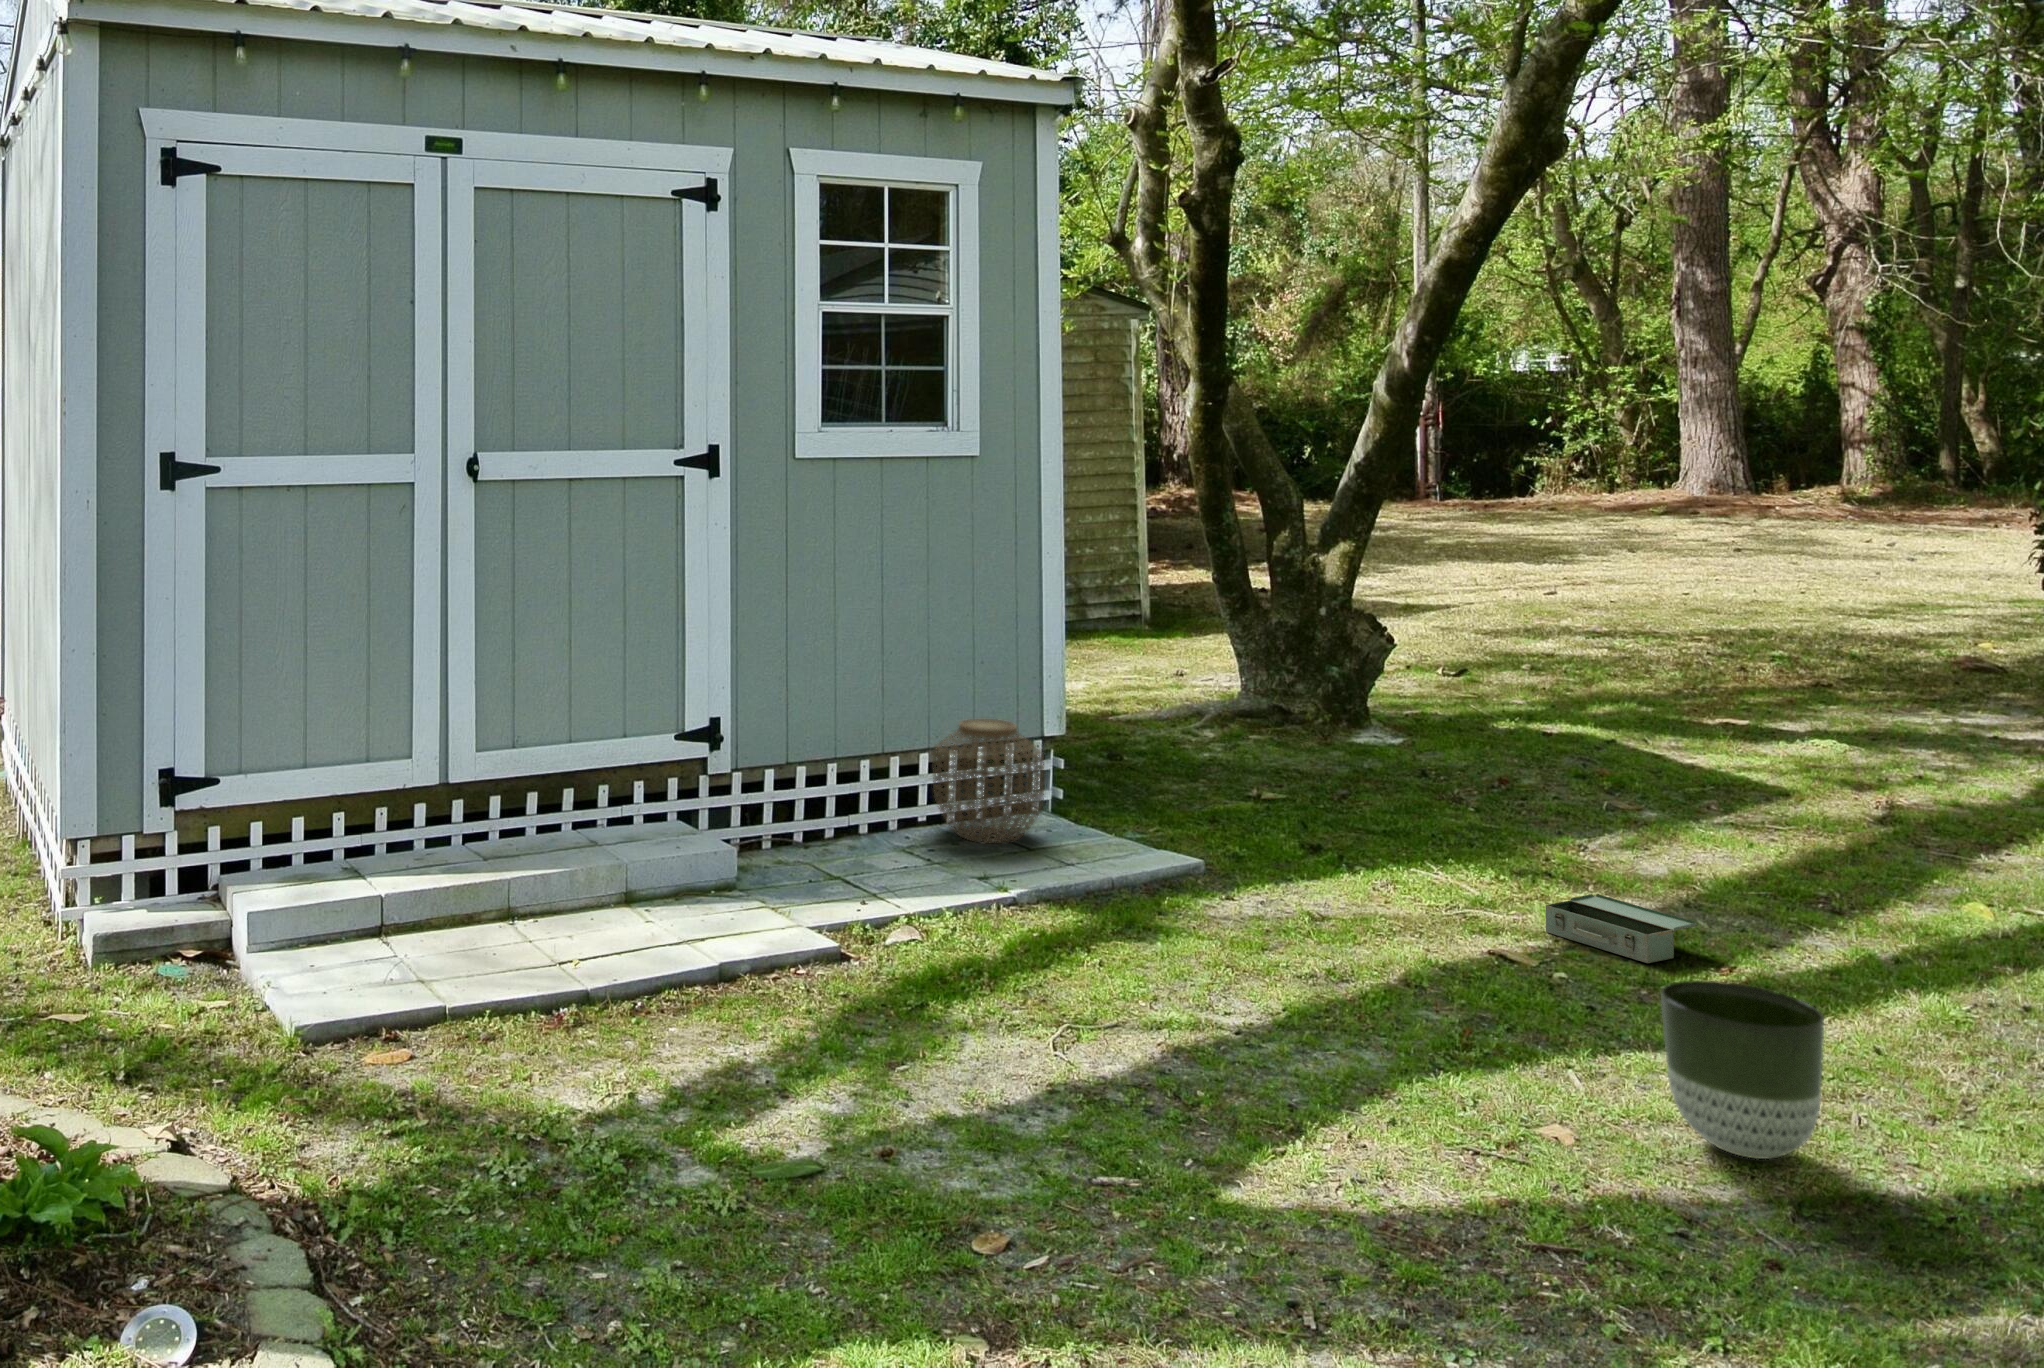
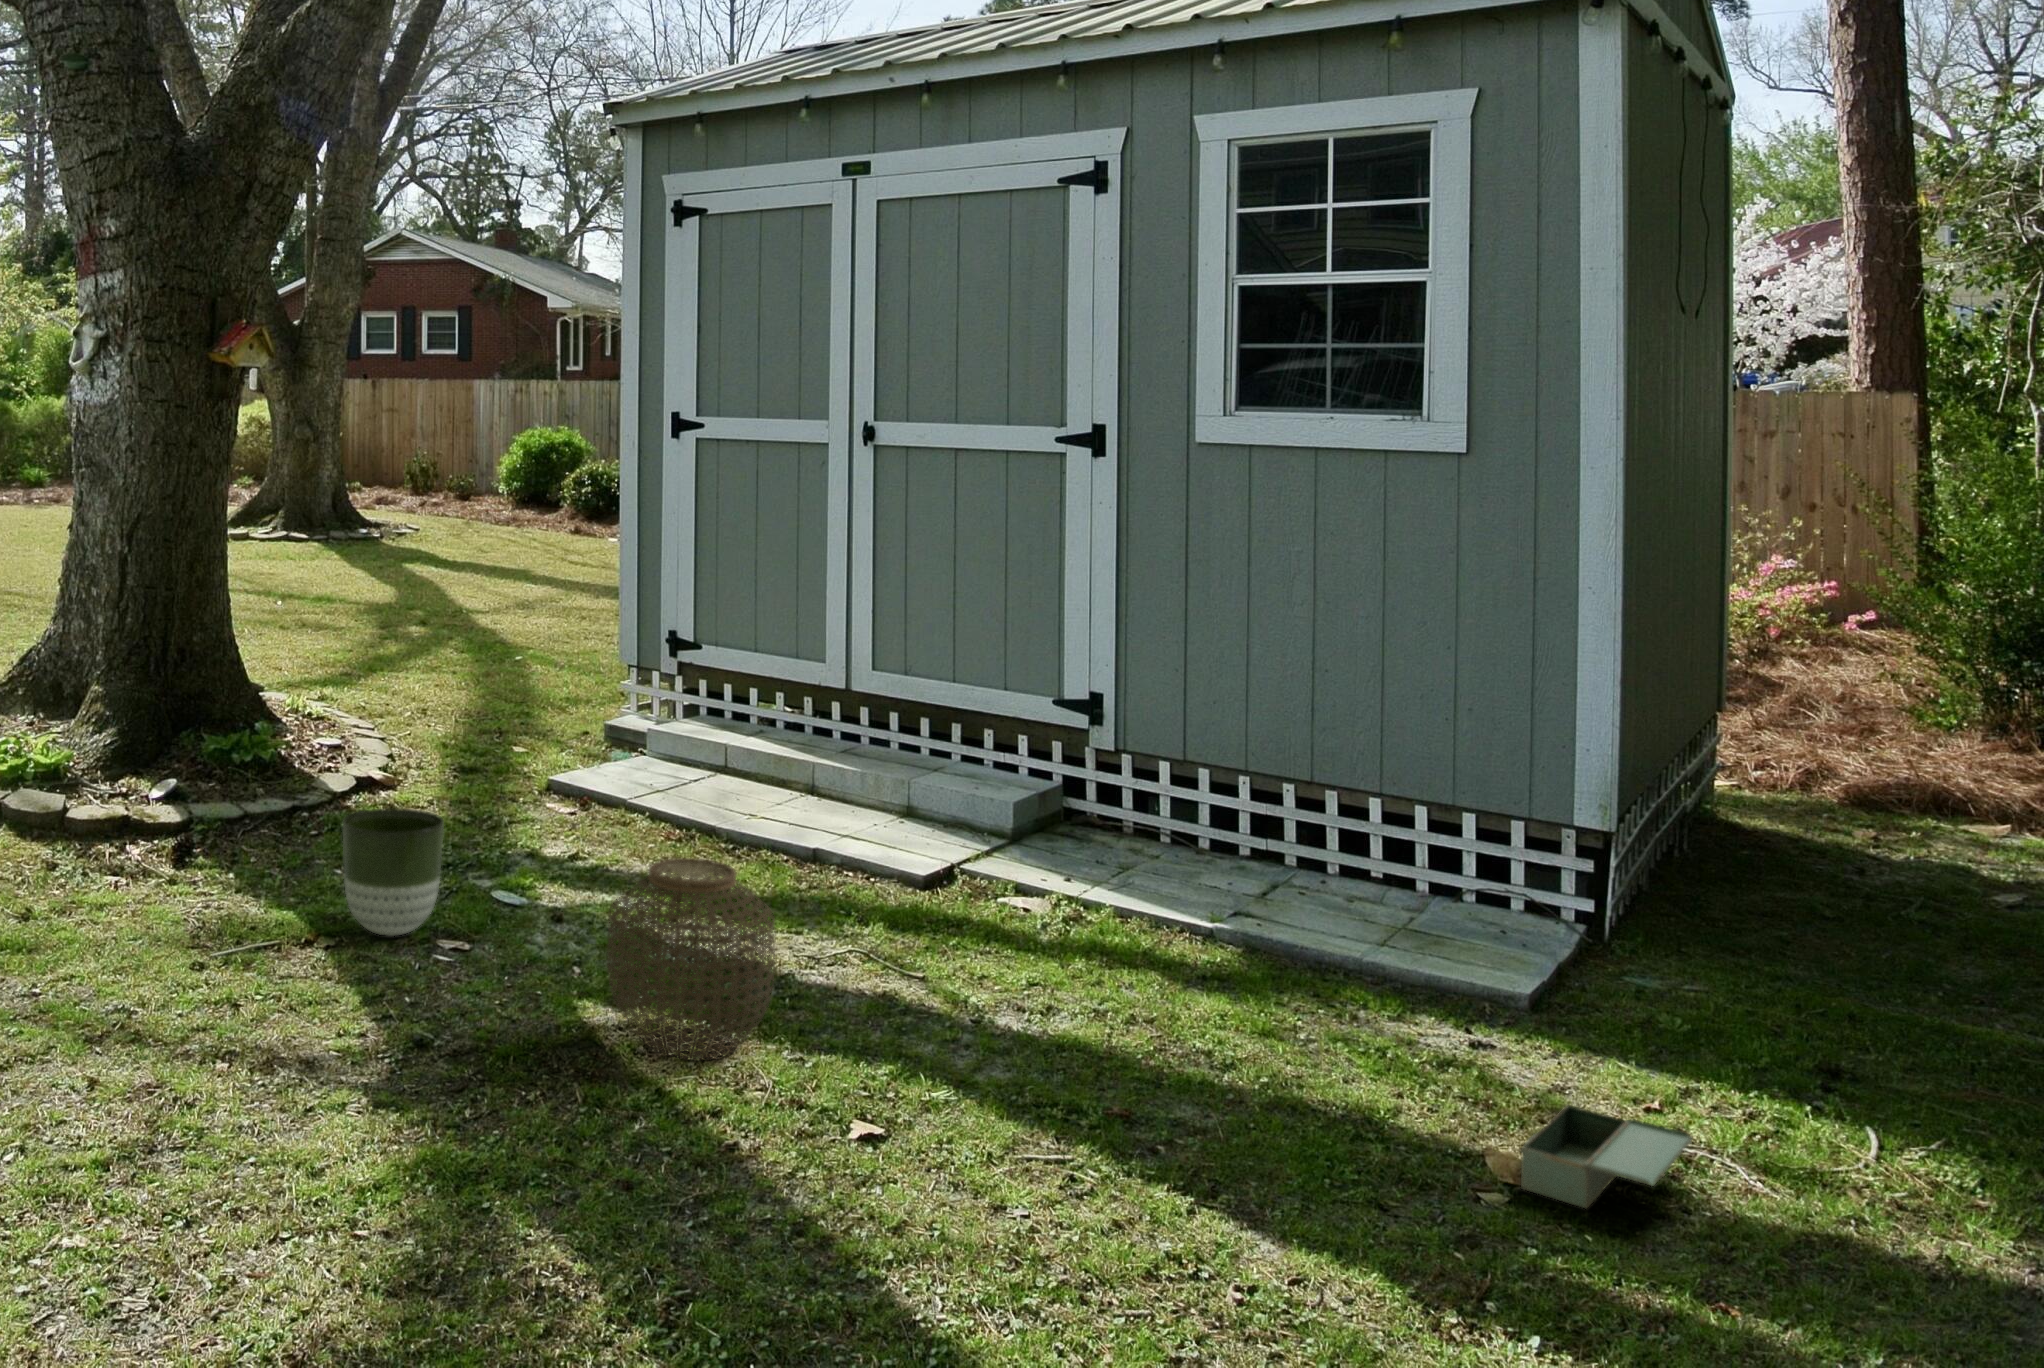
woven basket: present [933,719,1045,843] -> present [607,858,775,1060]
planter: present [1661,980,1824,1159] -> present [343,808,444,936]

